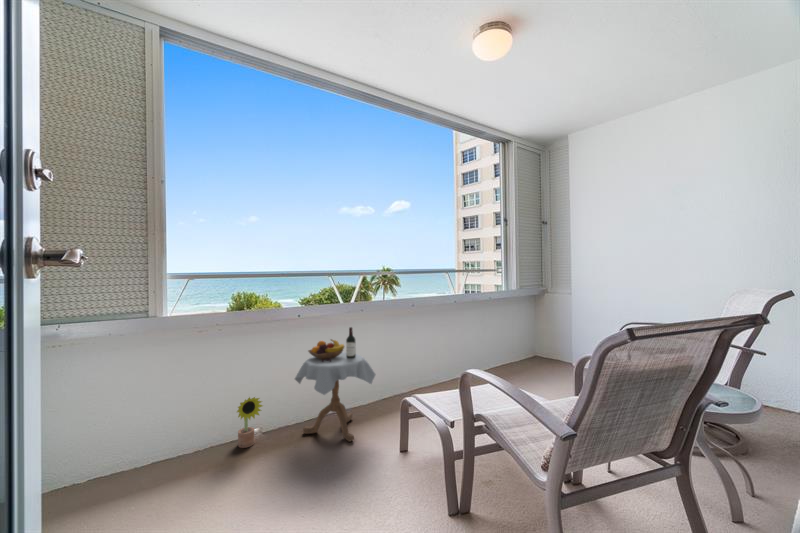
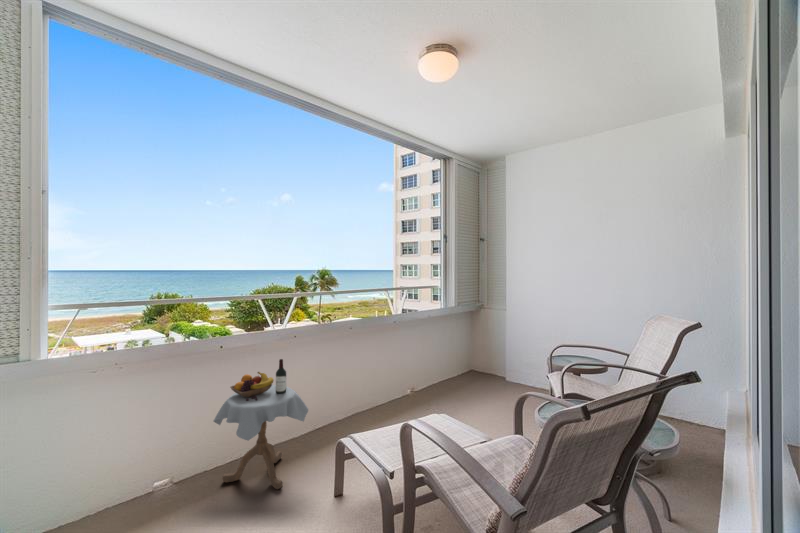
decorative plant: present [237,397,262,448] -> none [137,448,173,510]

